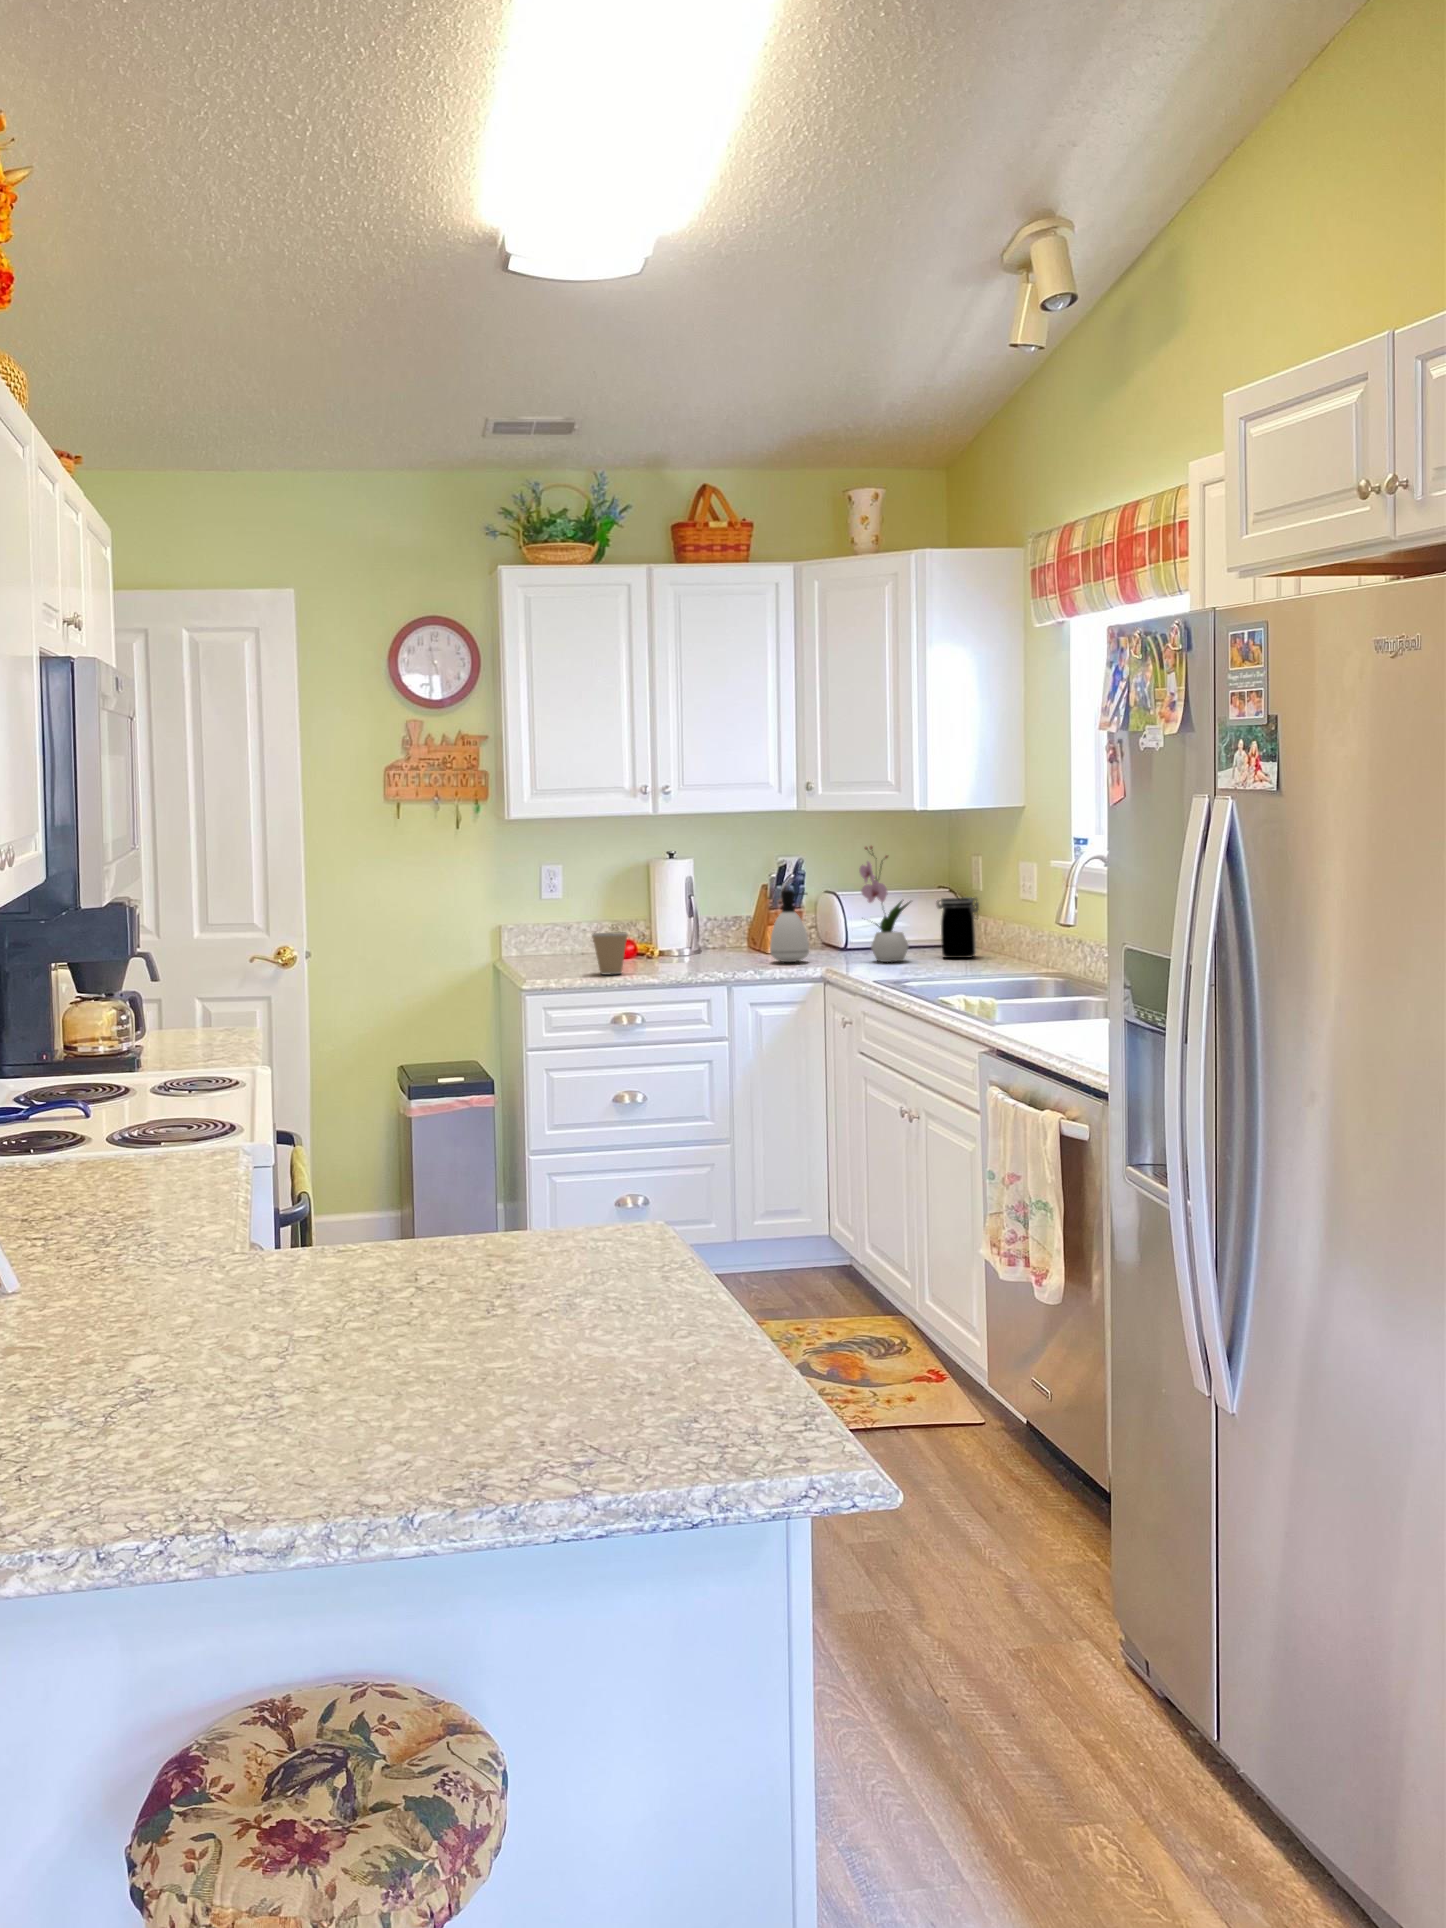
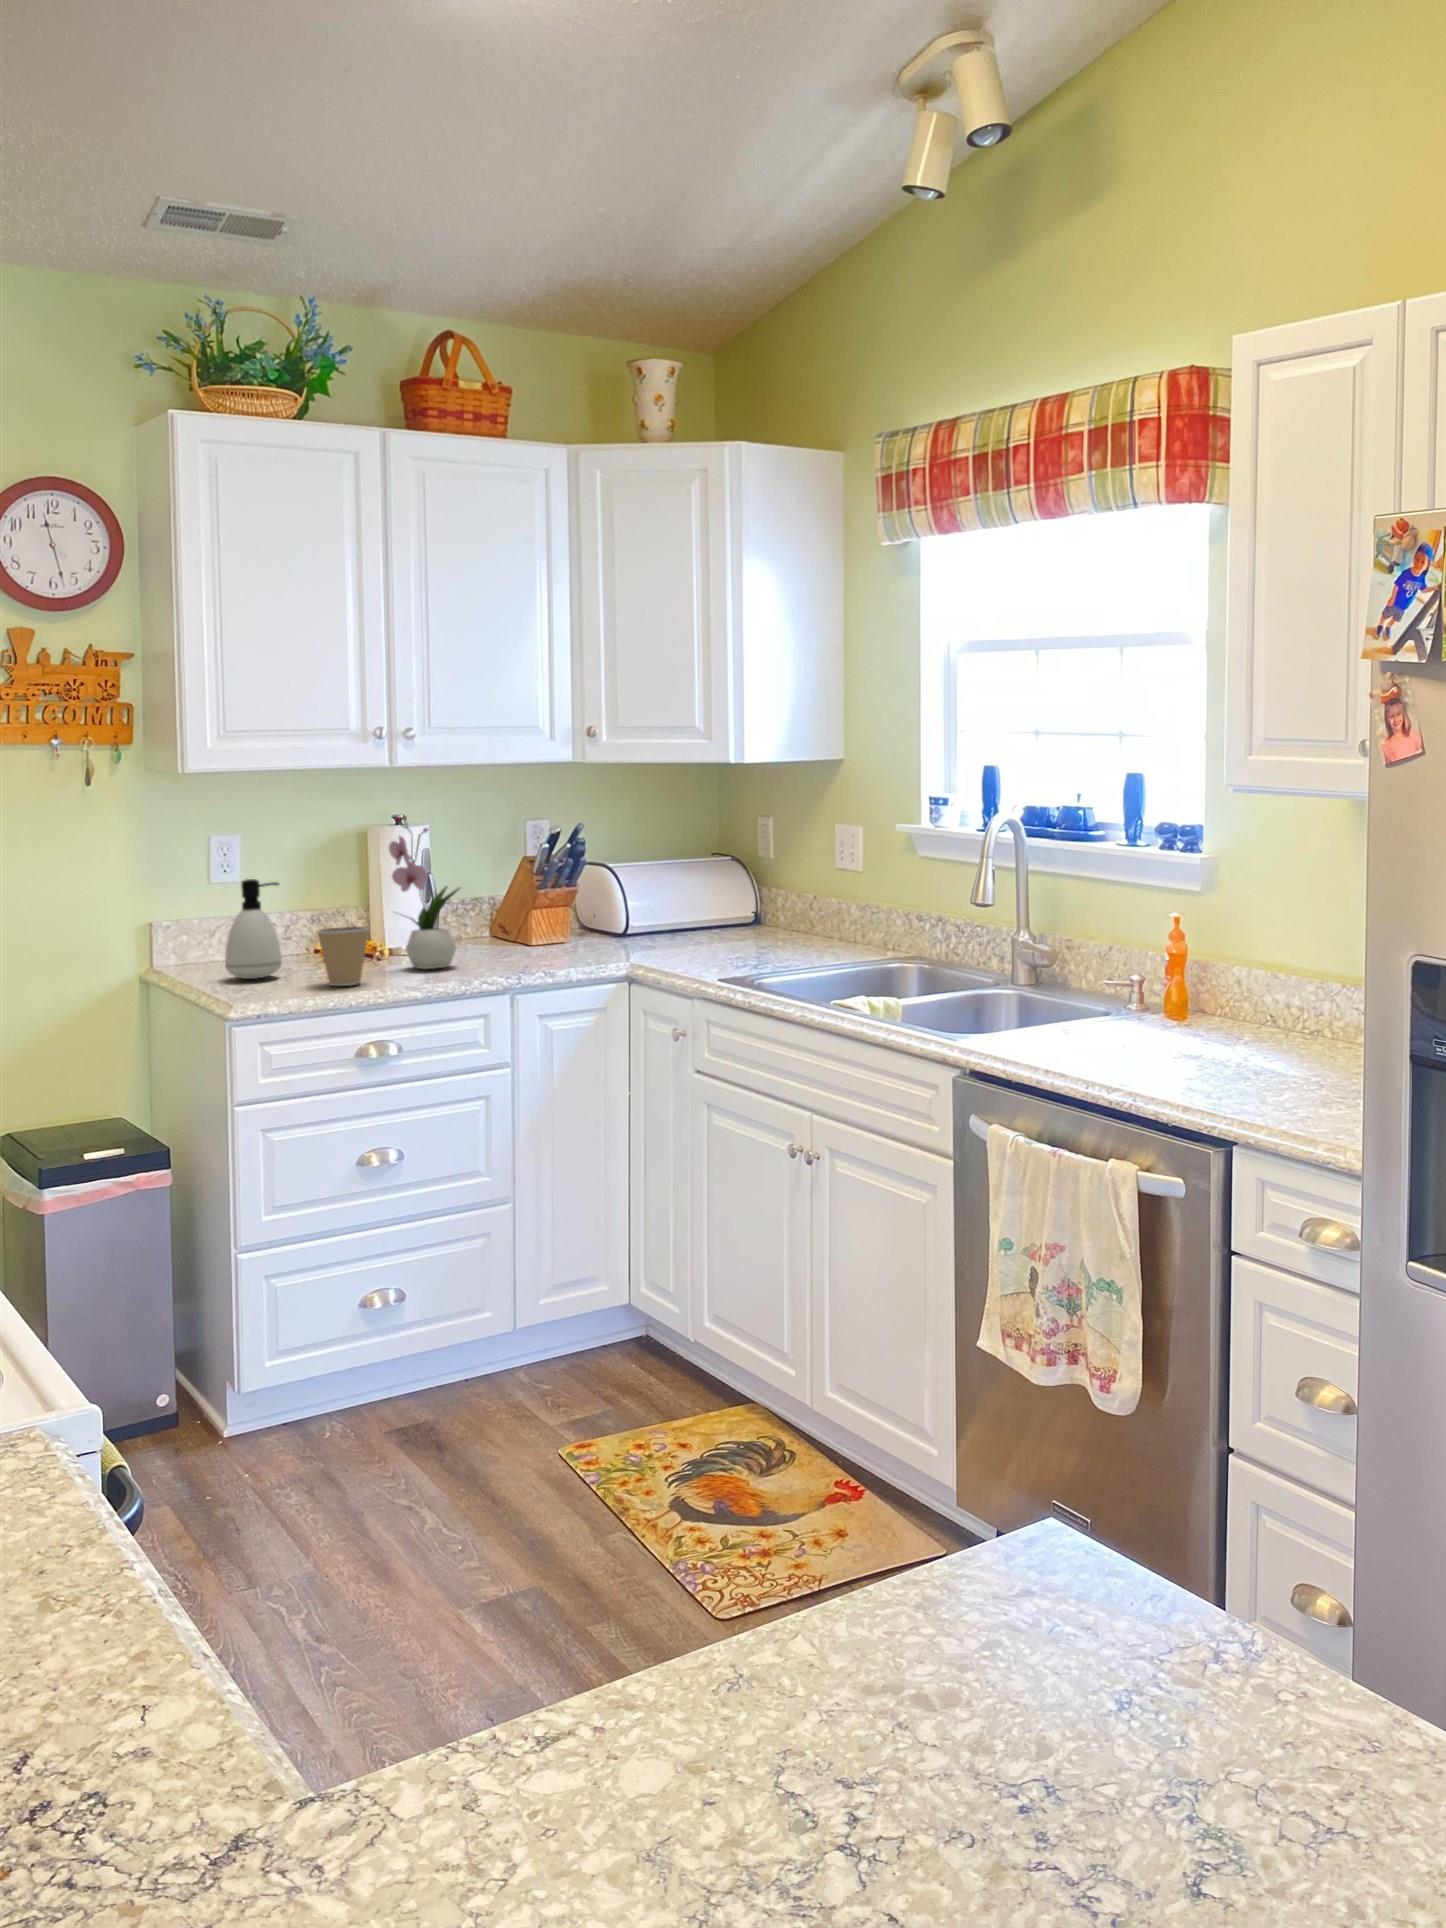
flower arrangement: present [859,846,910,962] -> present [389,816,458,969]
soap dispenser: present [770,890,809,962] -> present [225,879,282,979]
jar: present [937,897,979,958] -> none [746,869,799,943]

